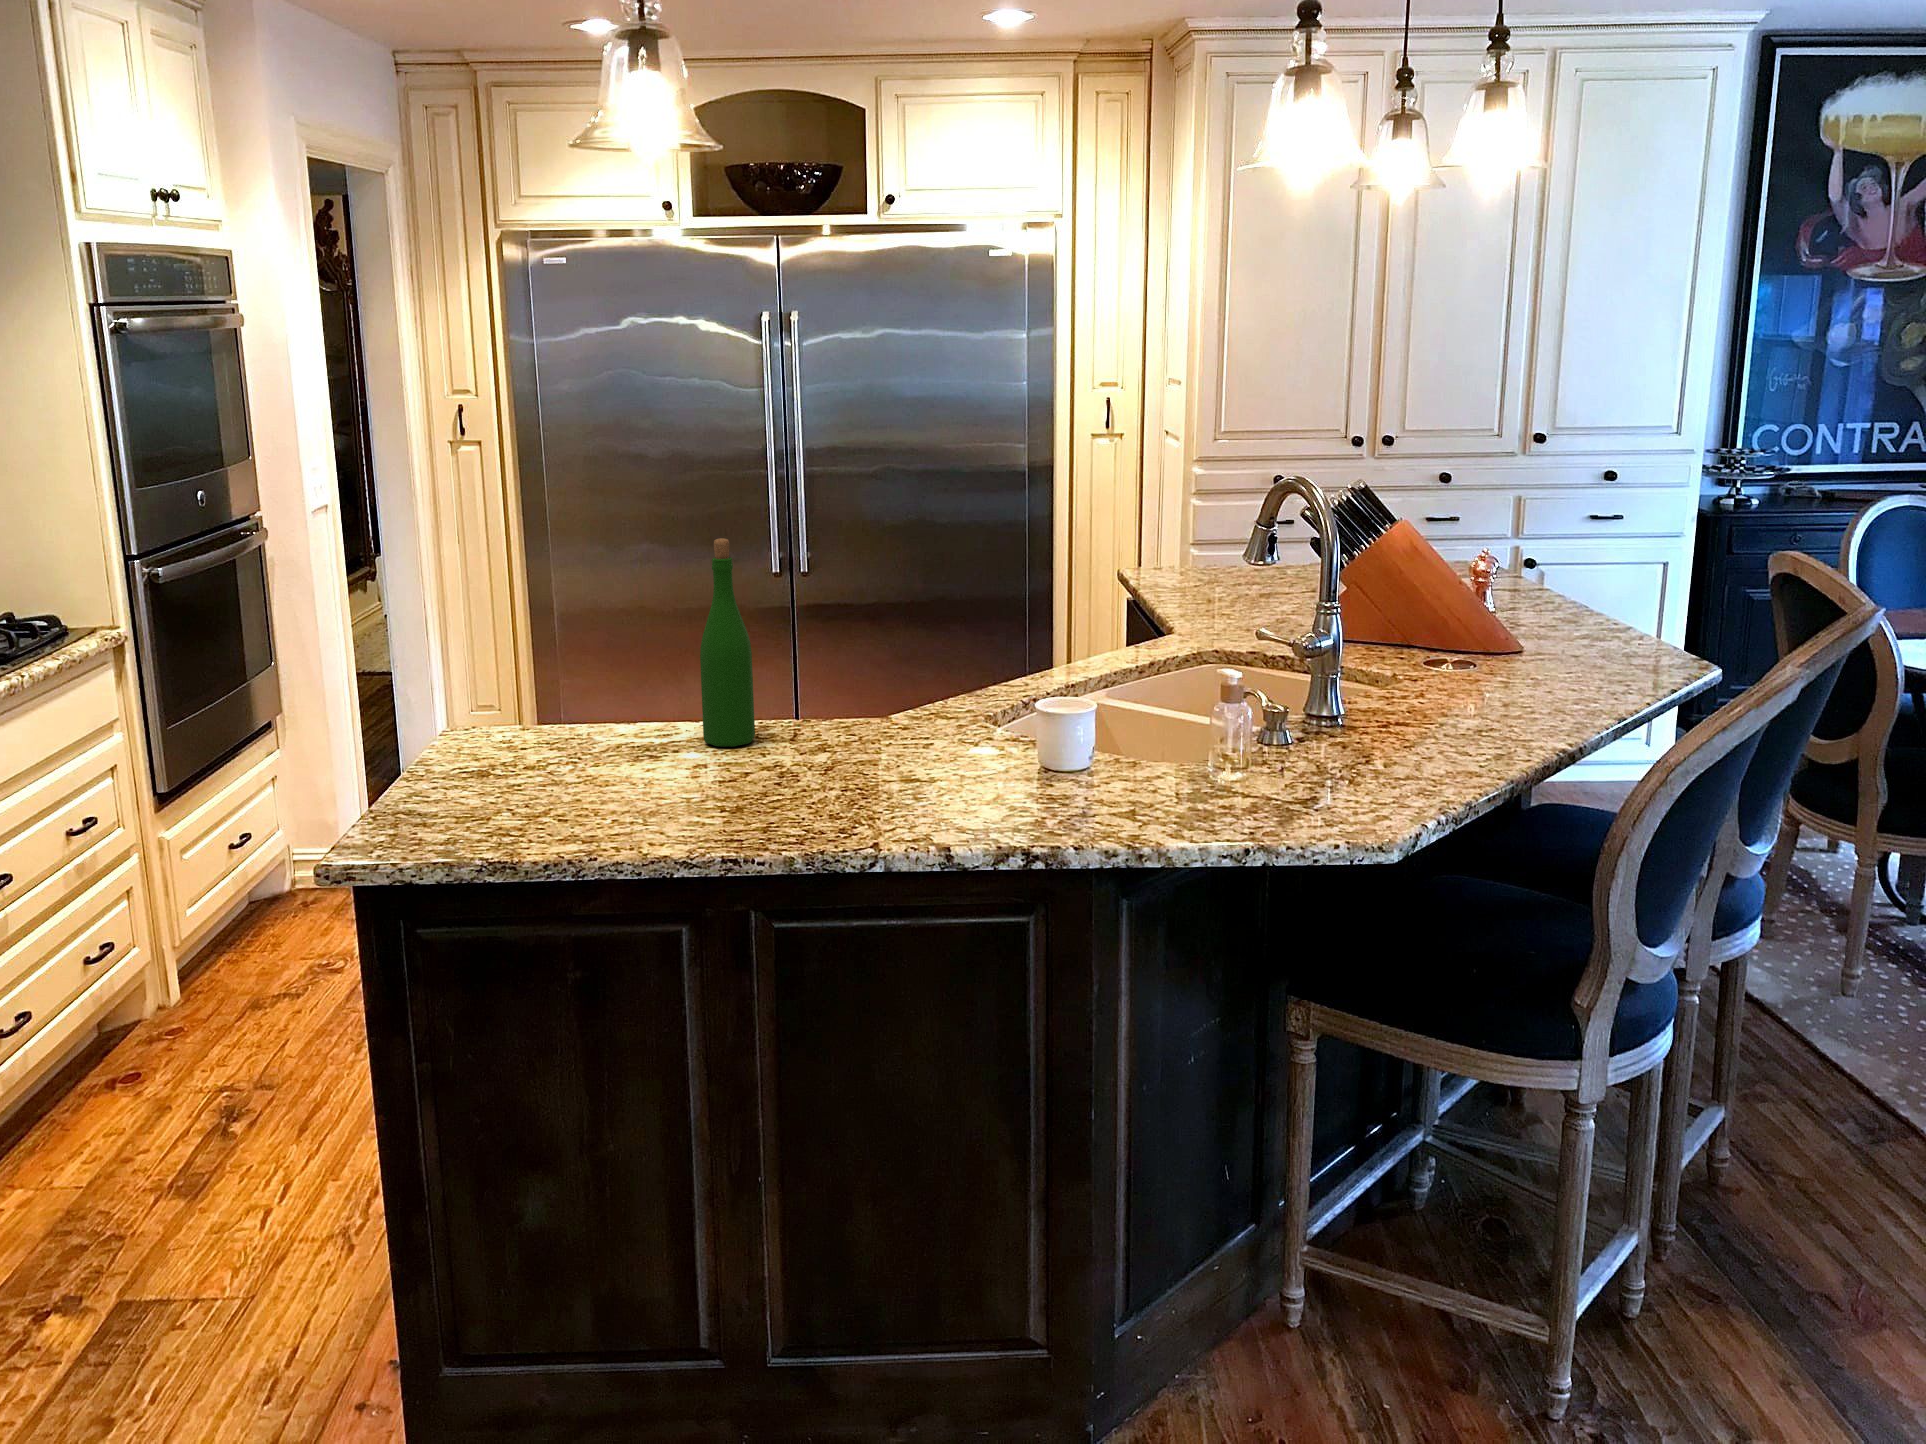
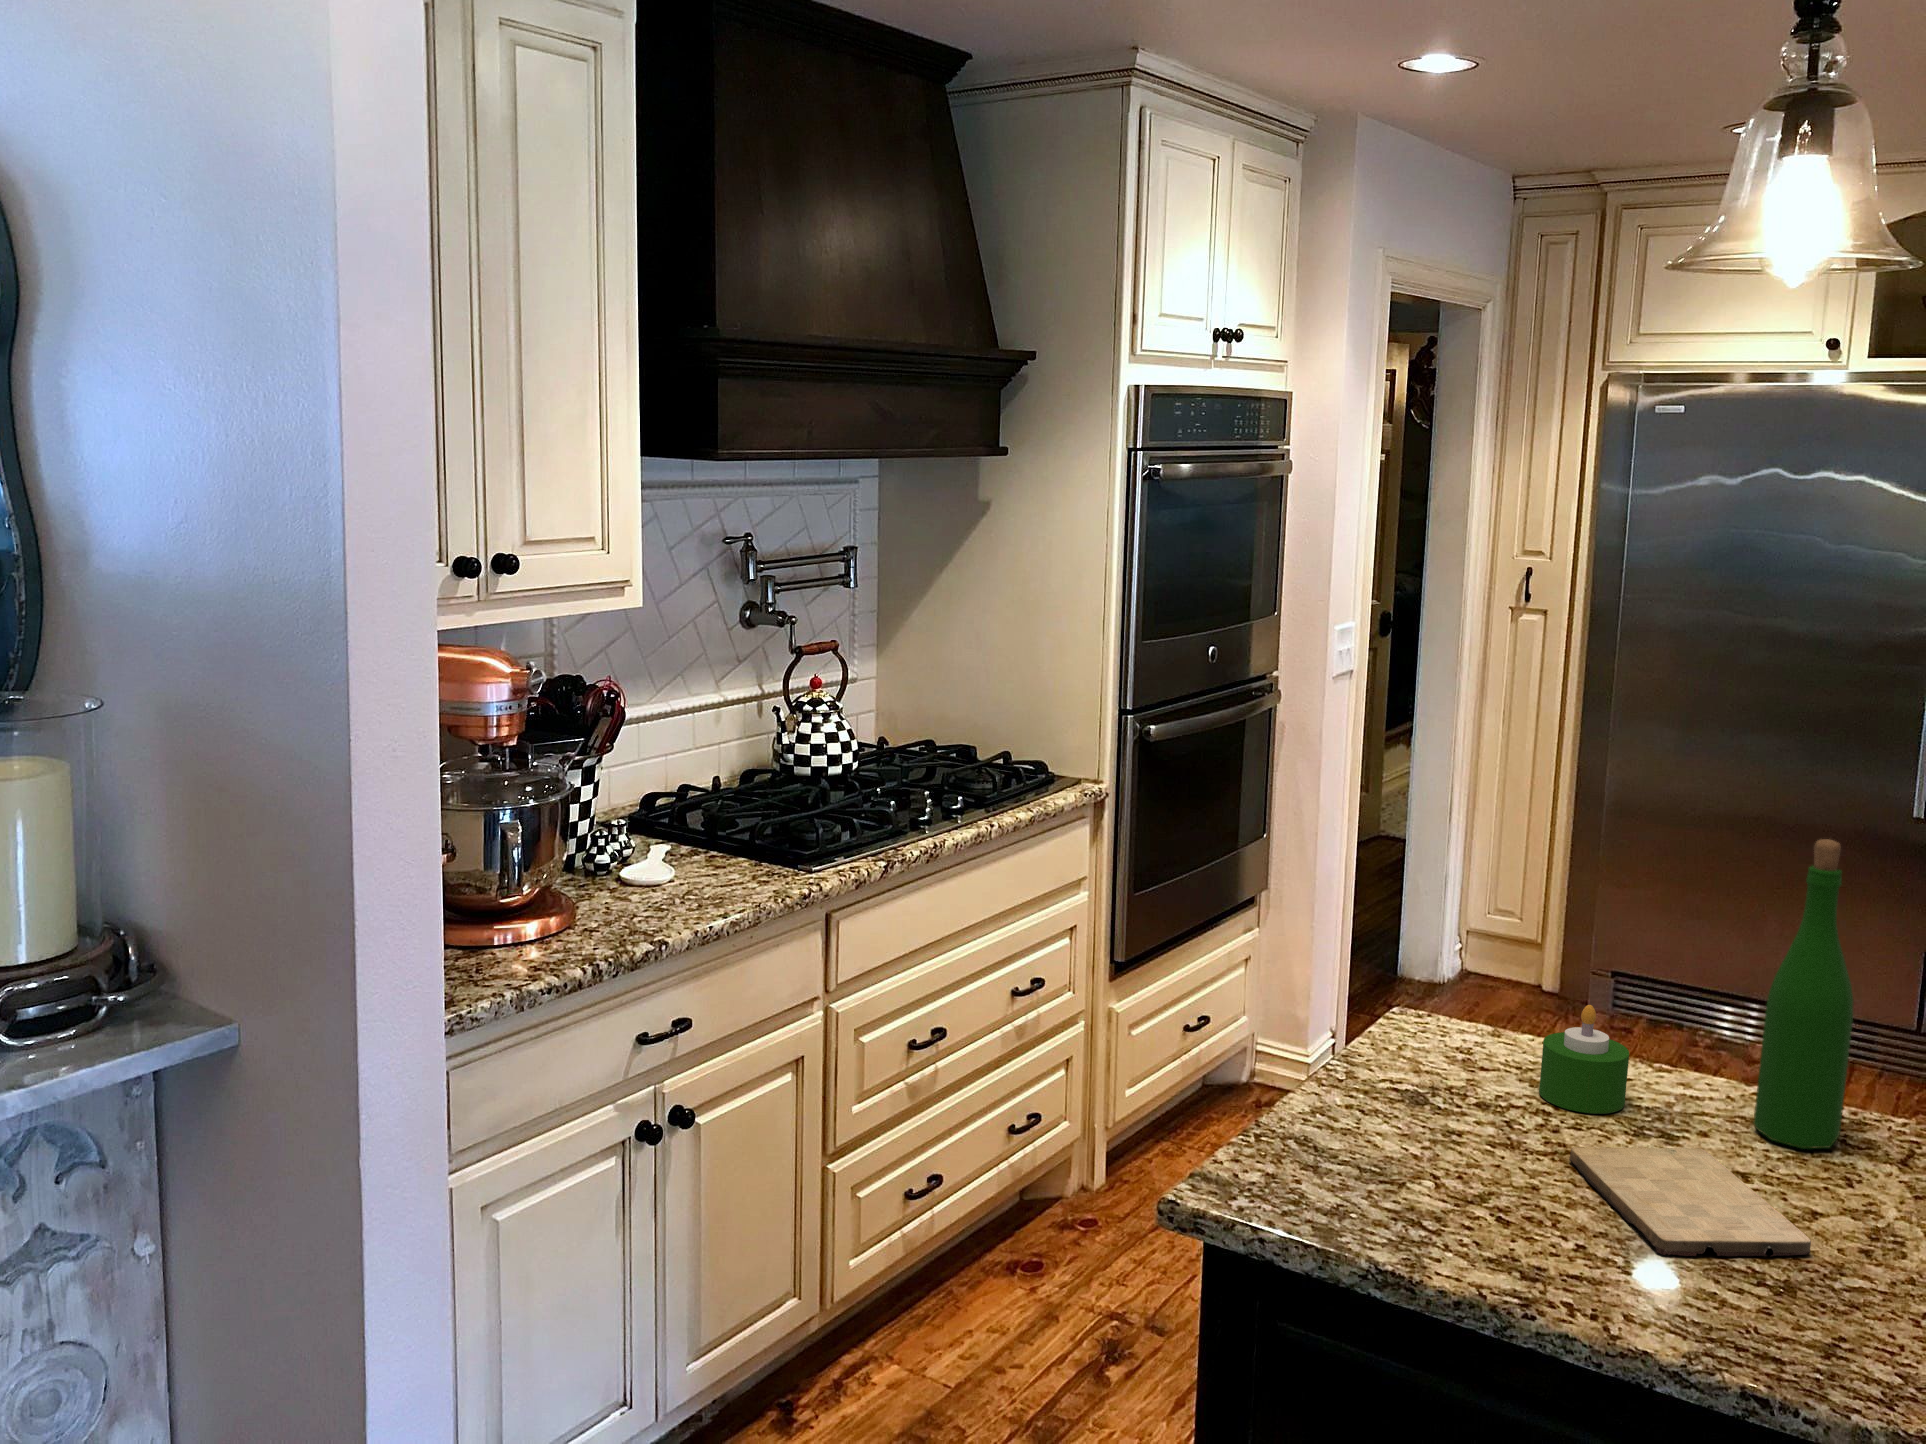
candle: none [561,682,622,758] -> present [1539,1005,1629,1114]
cutting board: none [595,757,749,813] -> present [1569,1147,1811,1256]

